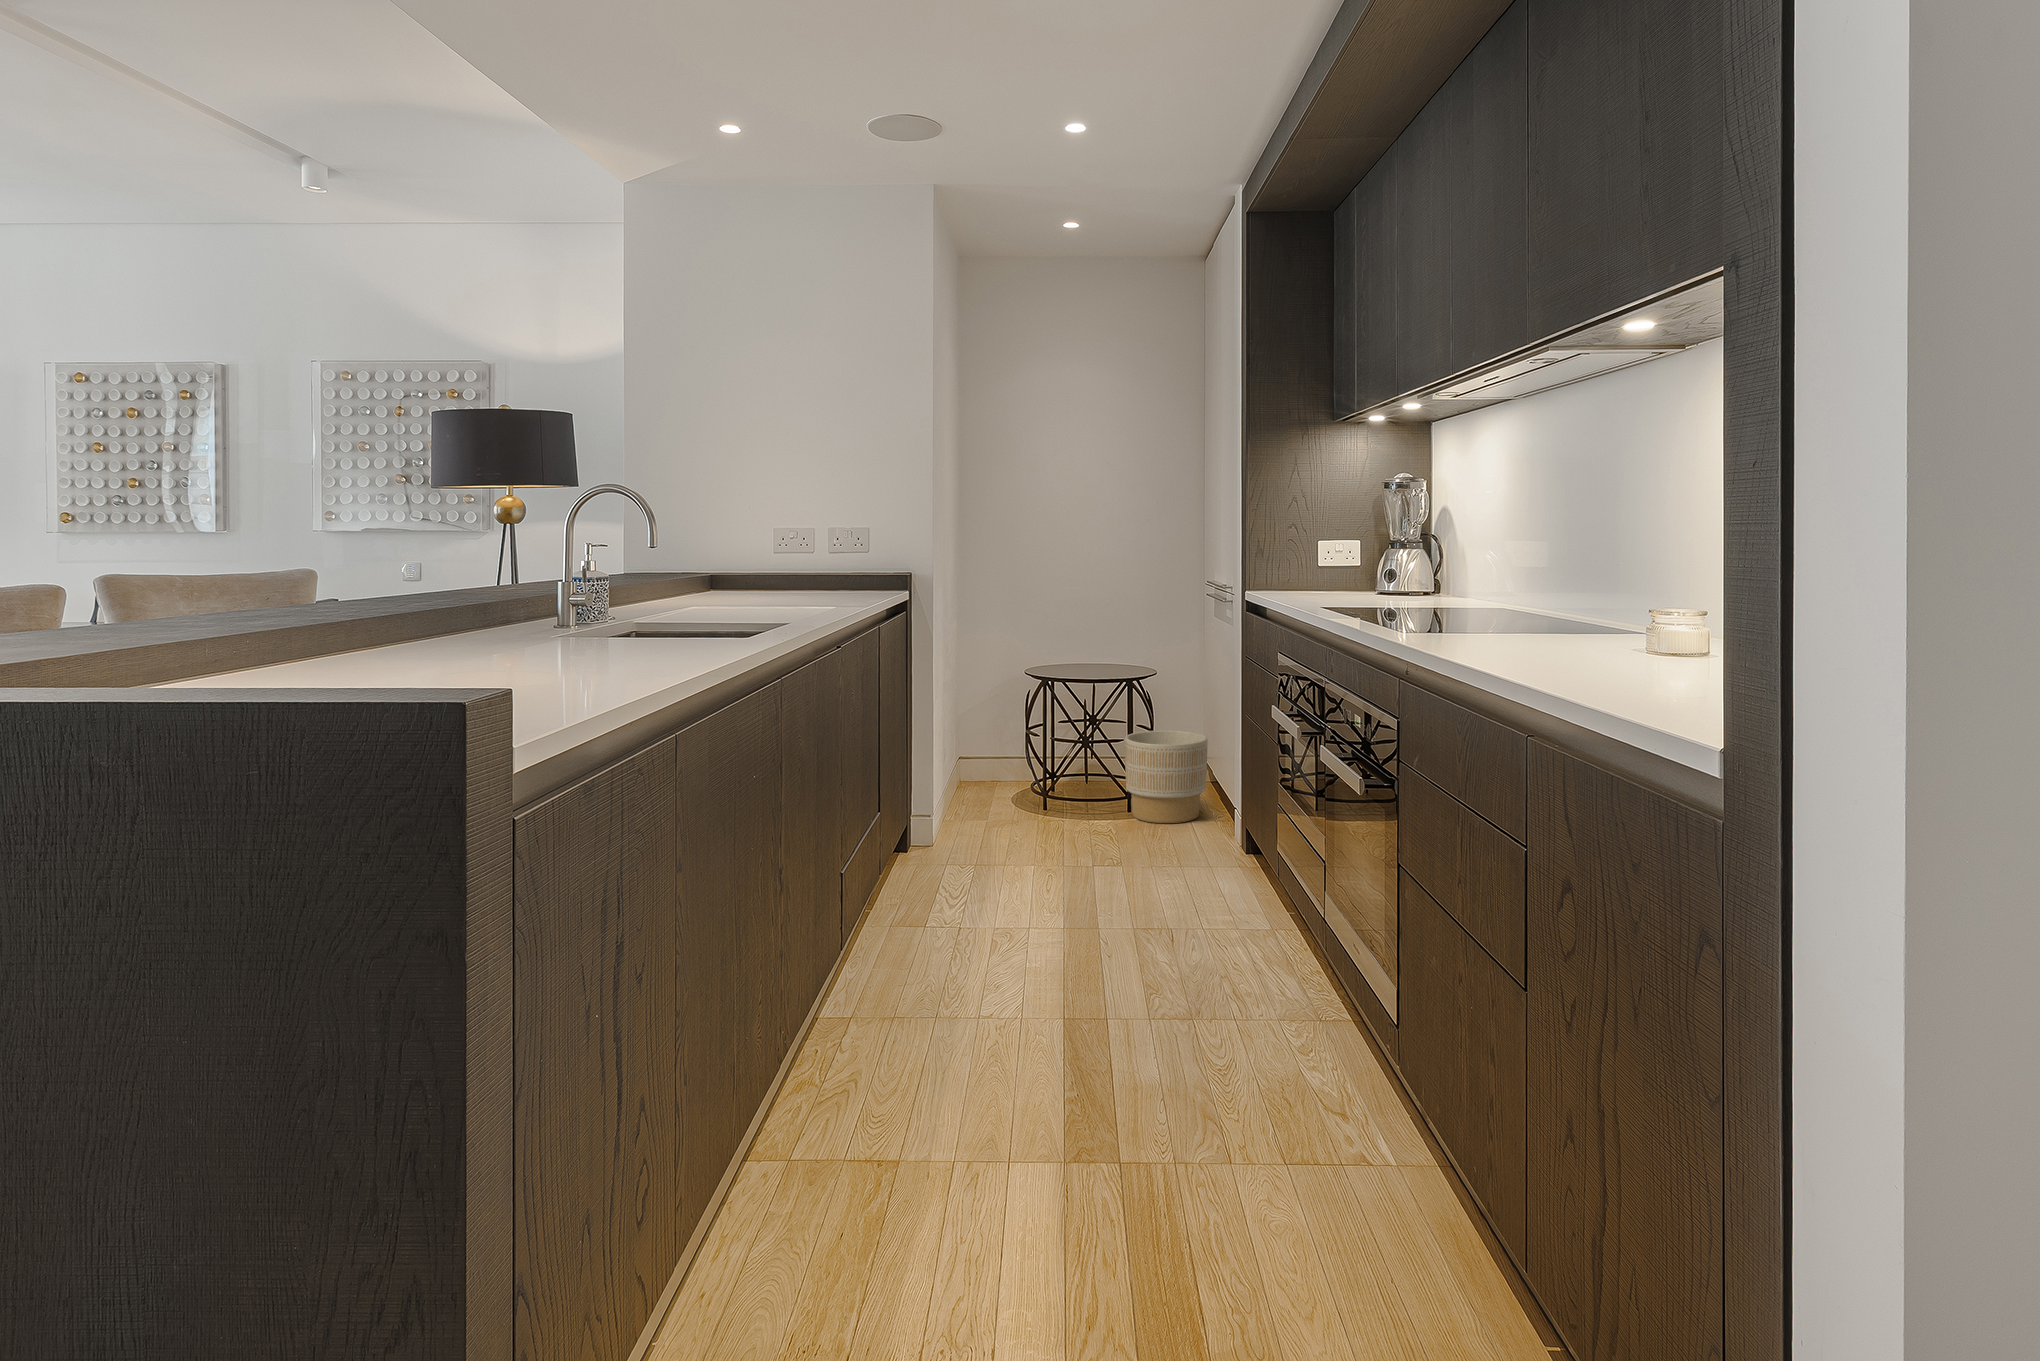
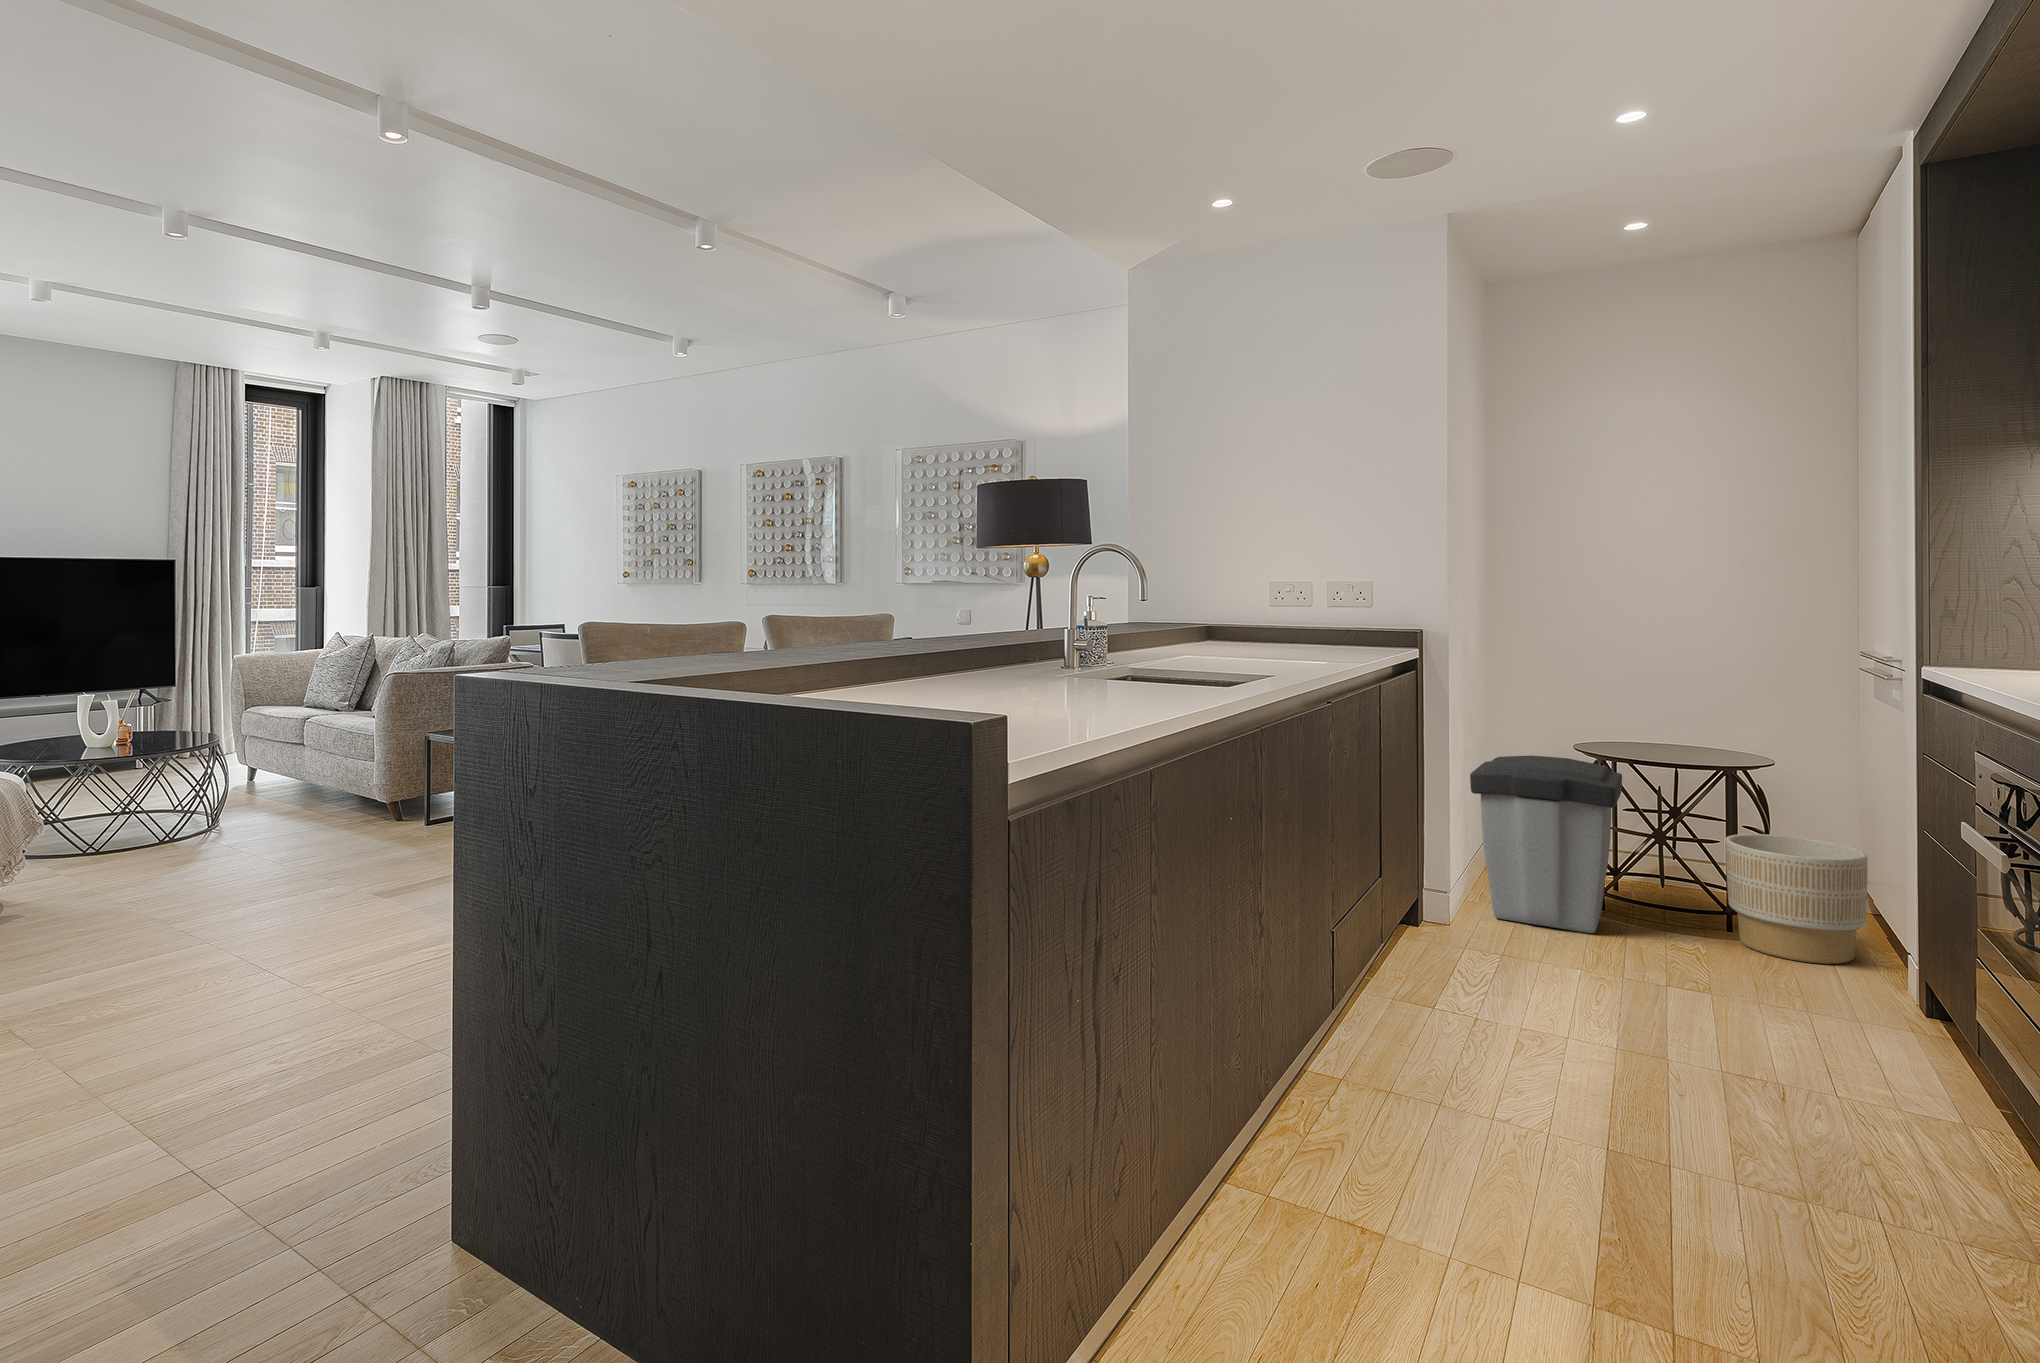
trash can: none [947,684,1059,827] -> present [1470,756,1622,933]

